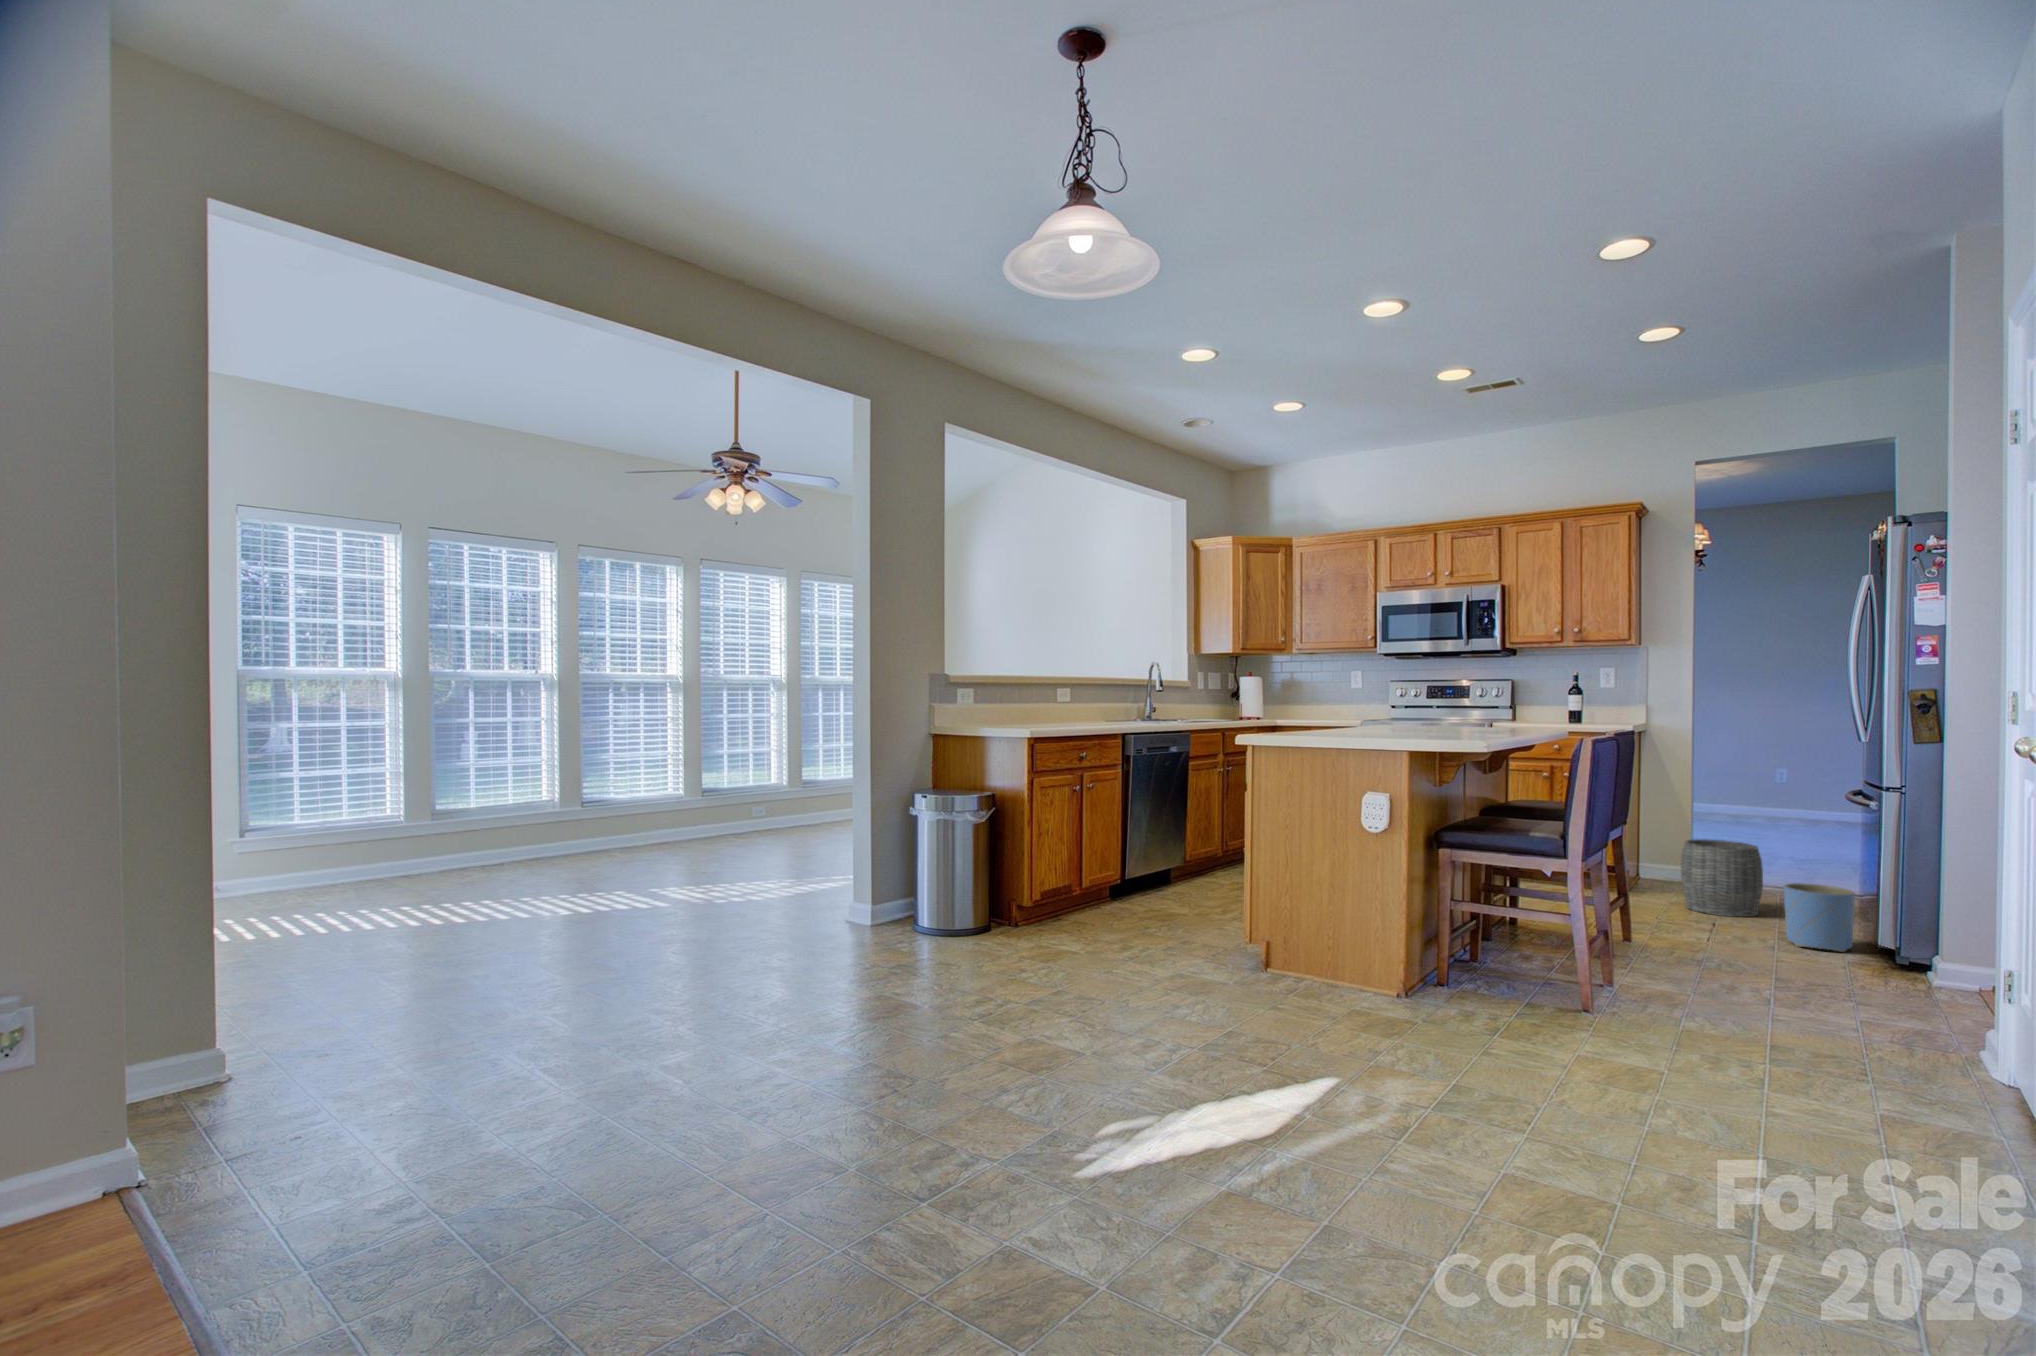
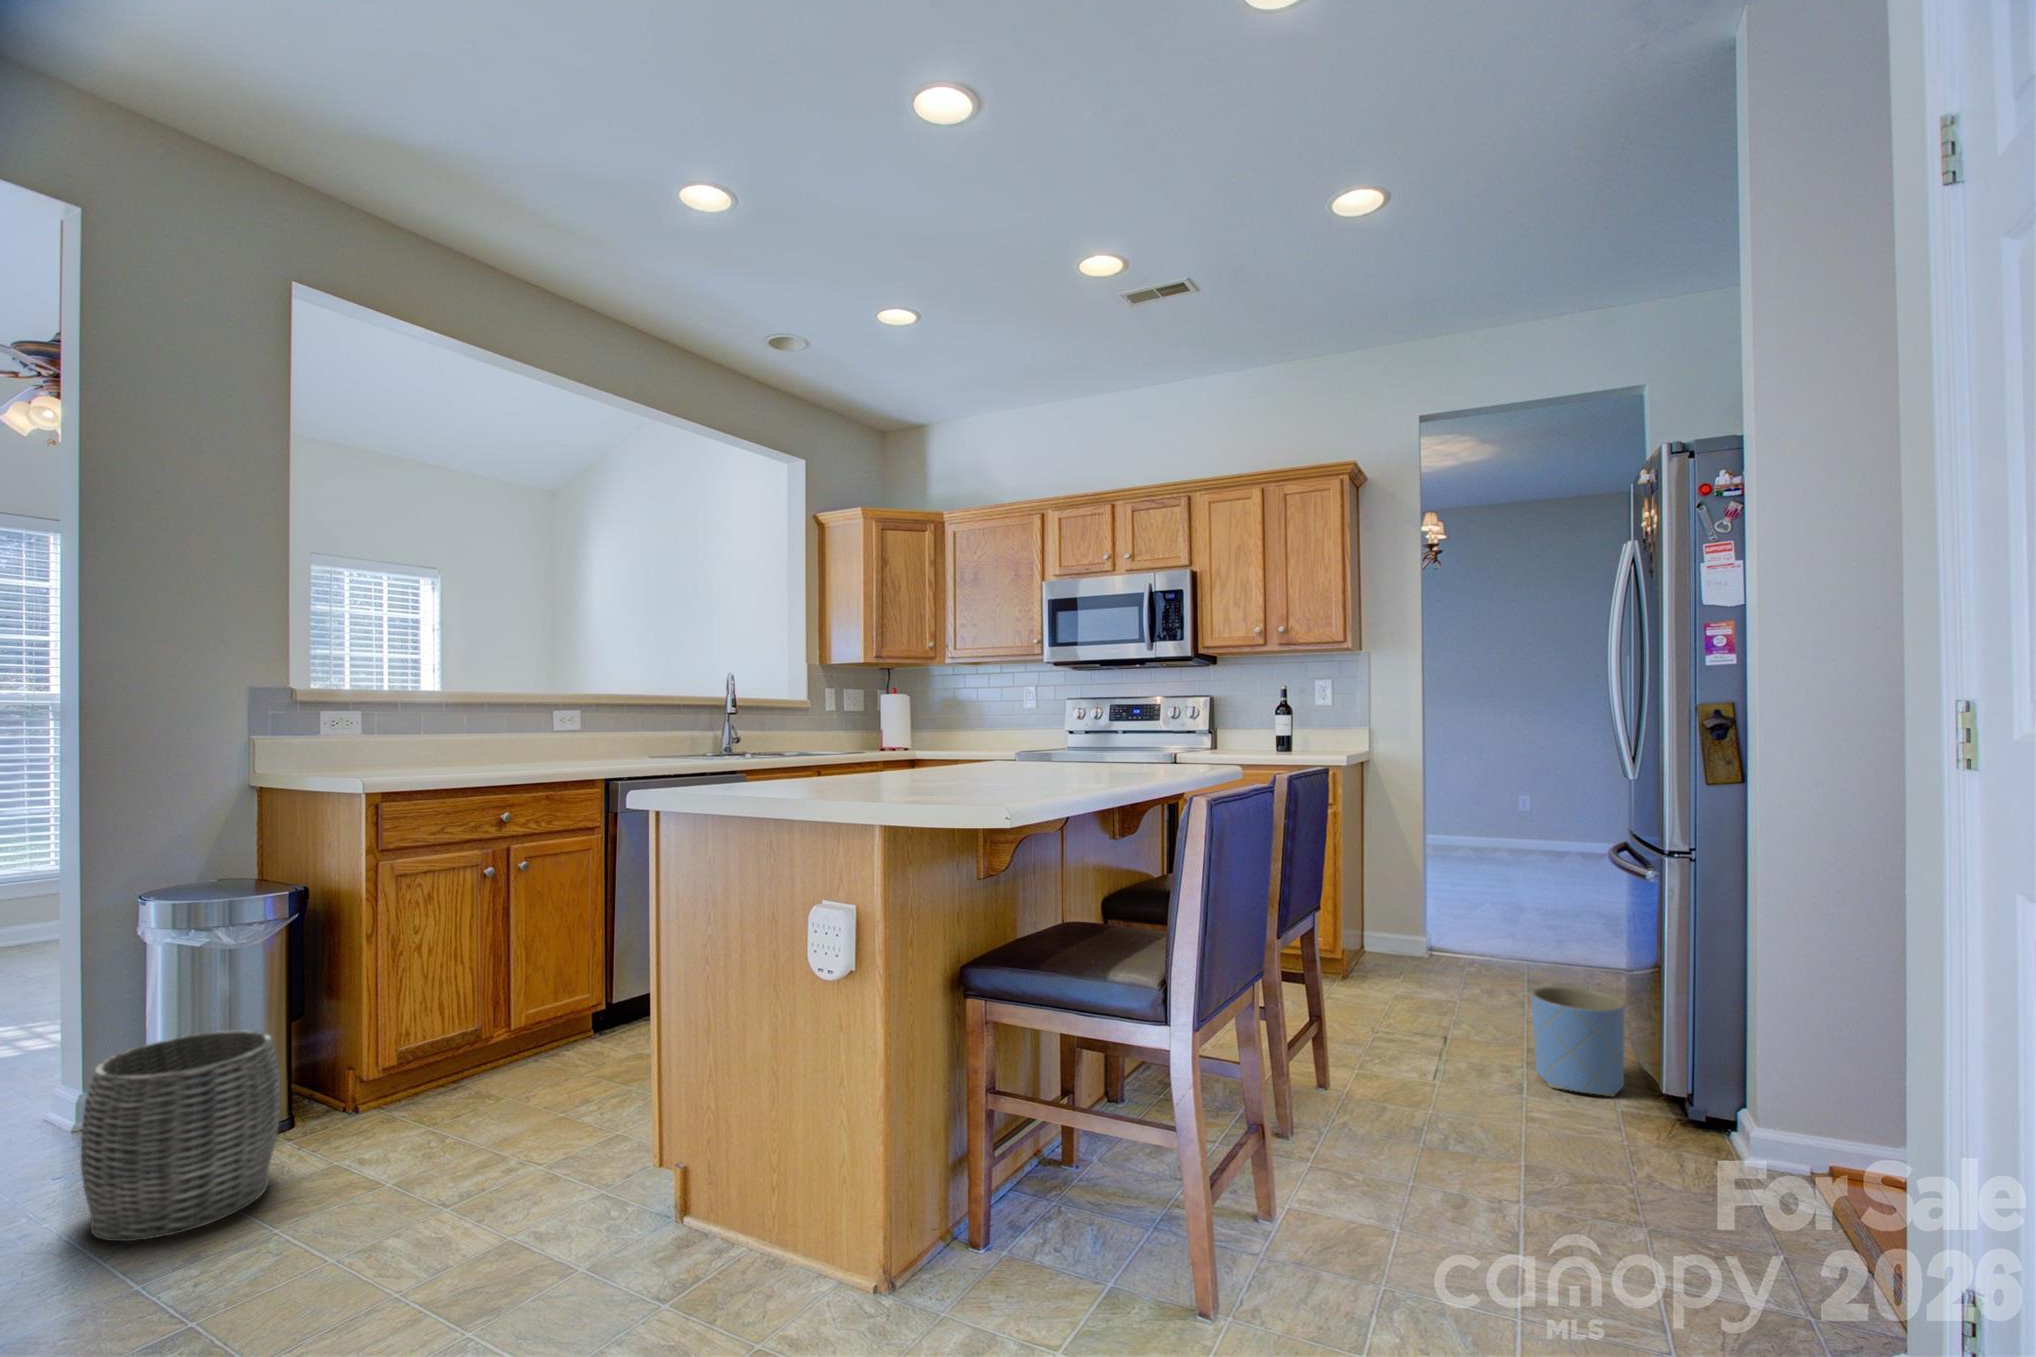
woven basket: present [1681,839,1763,917] -> present [81,1031,280,1241]

